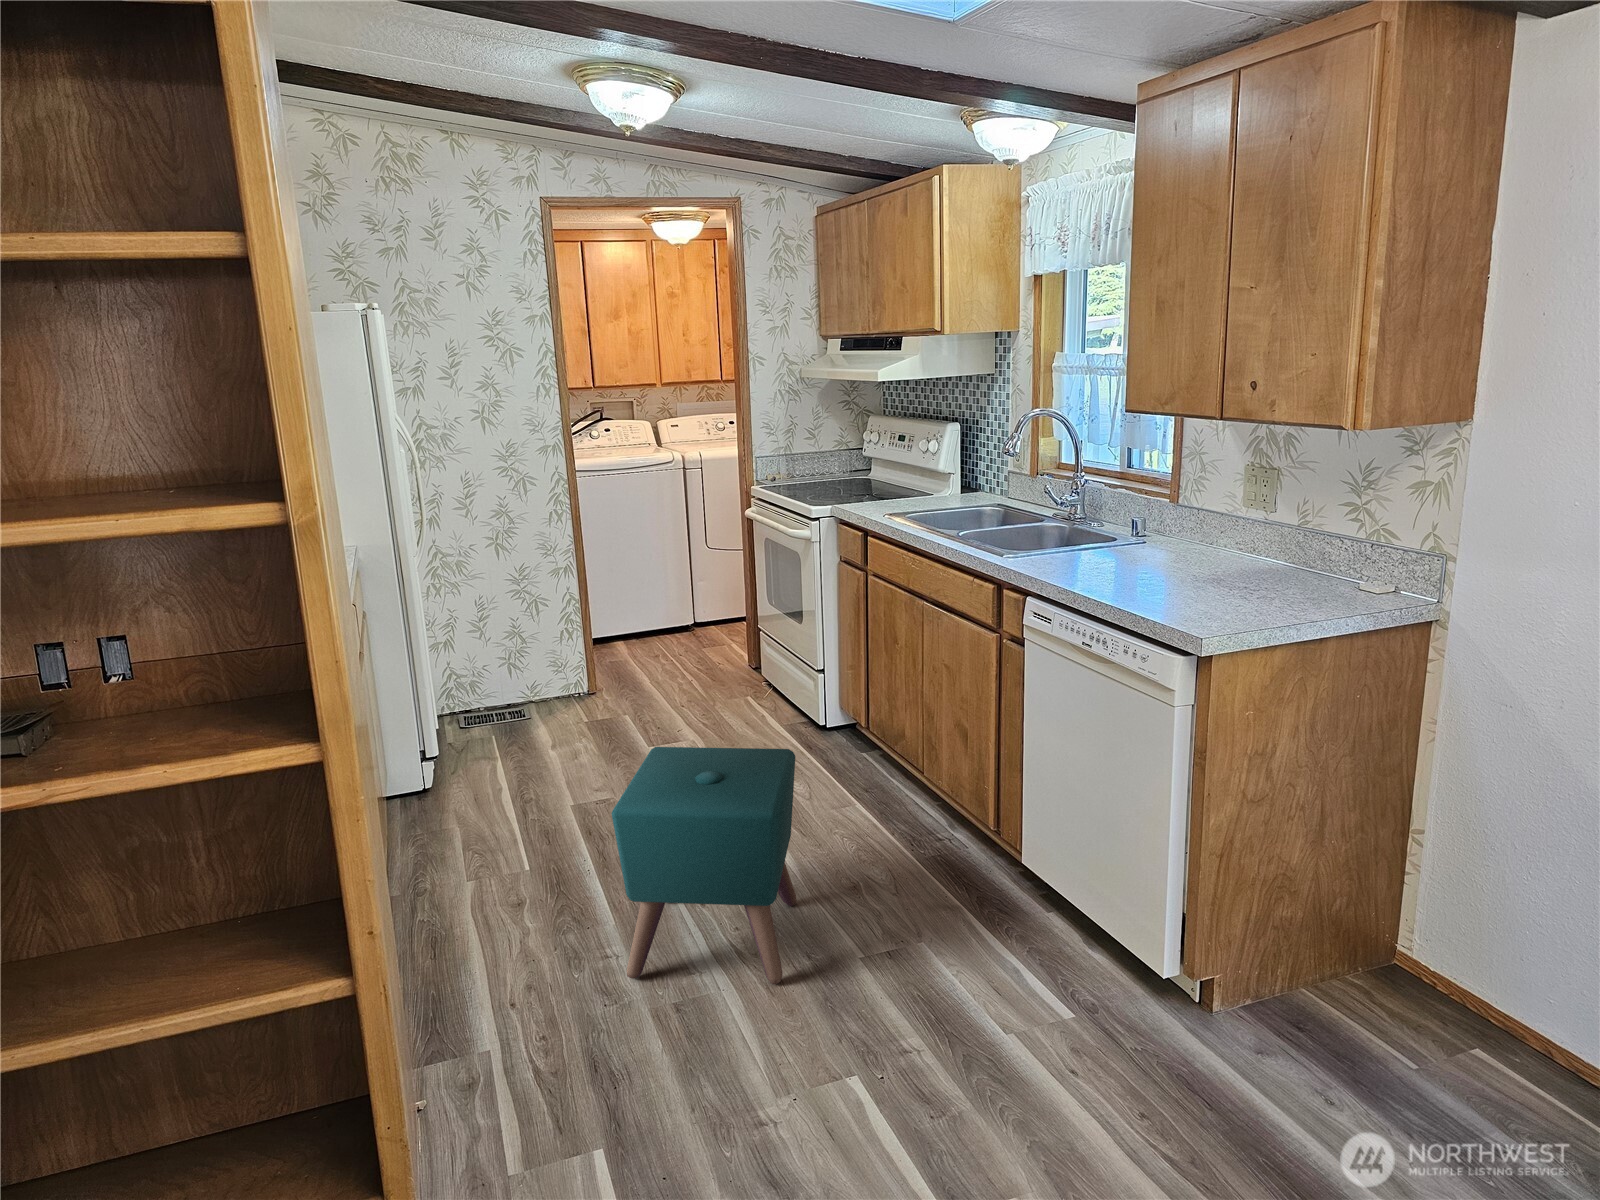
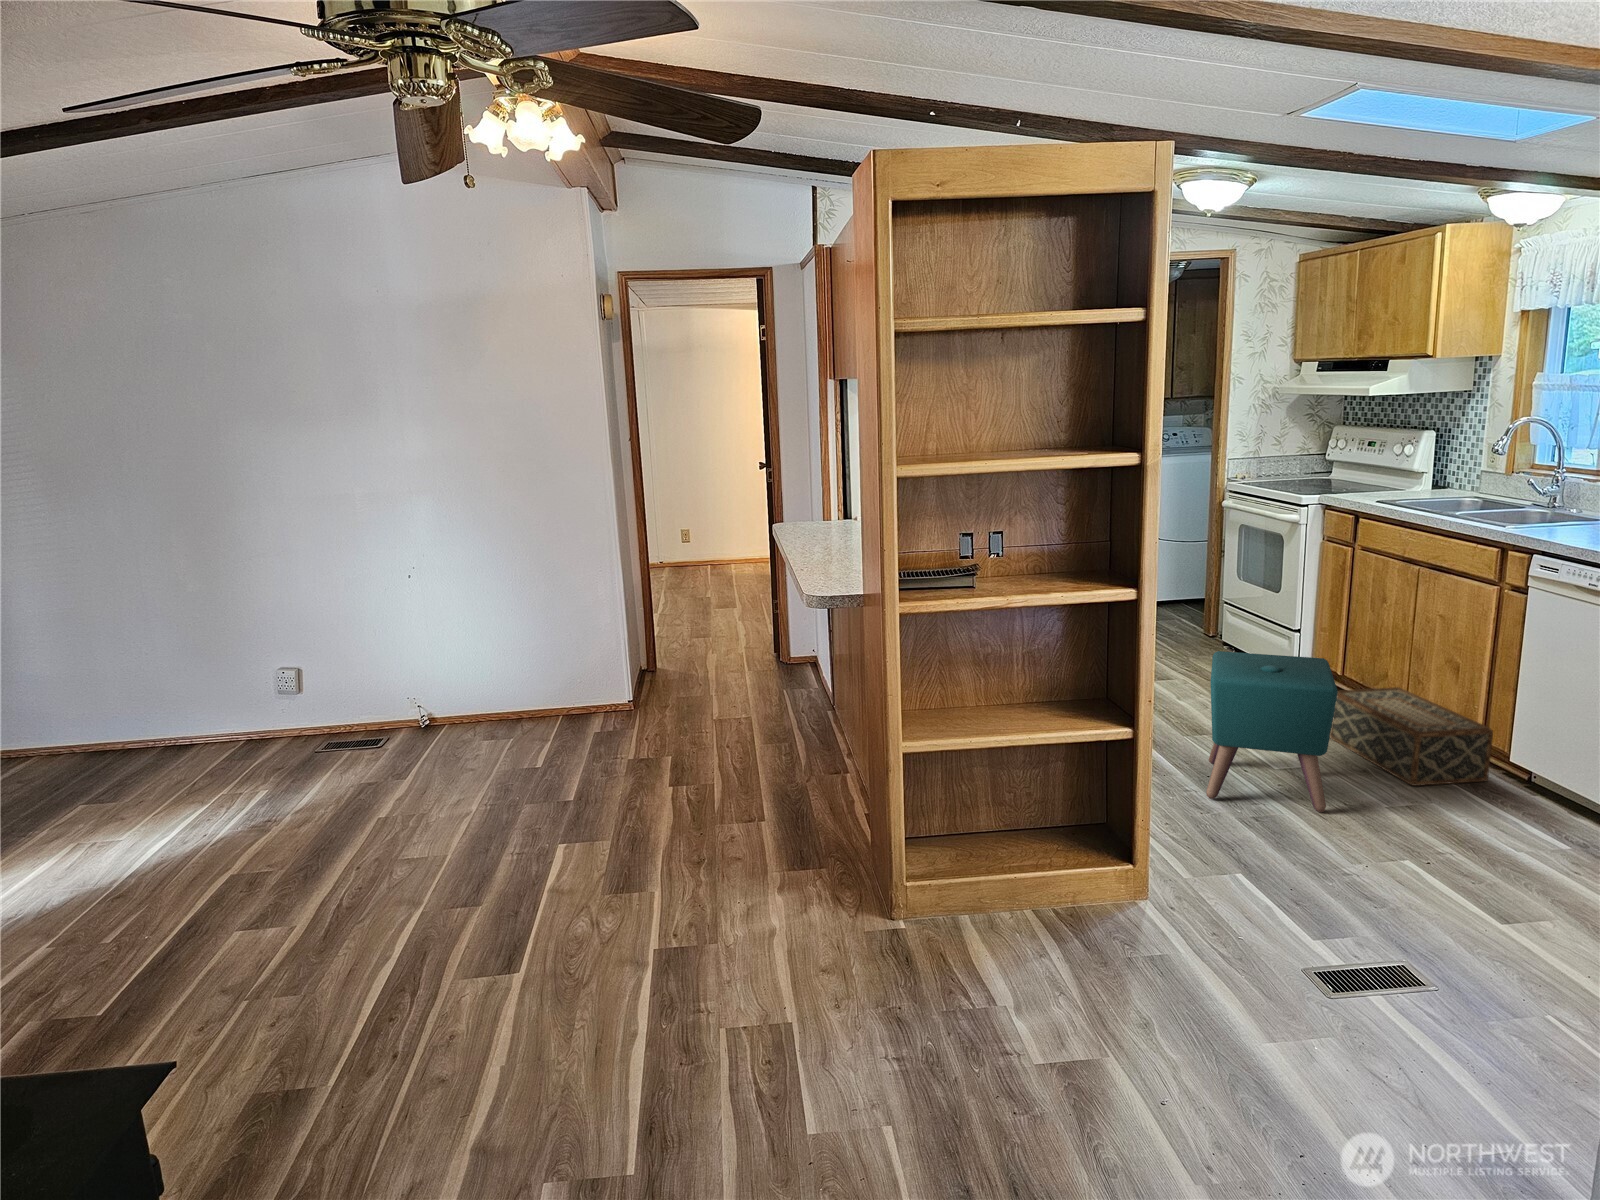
woven basket: none [831,757,1000,910] -> present [1330,687,1493,786]

